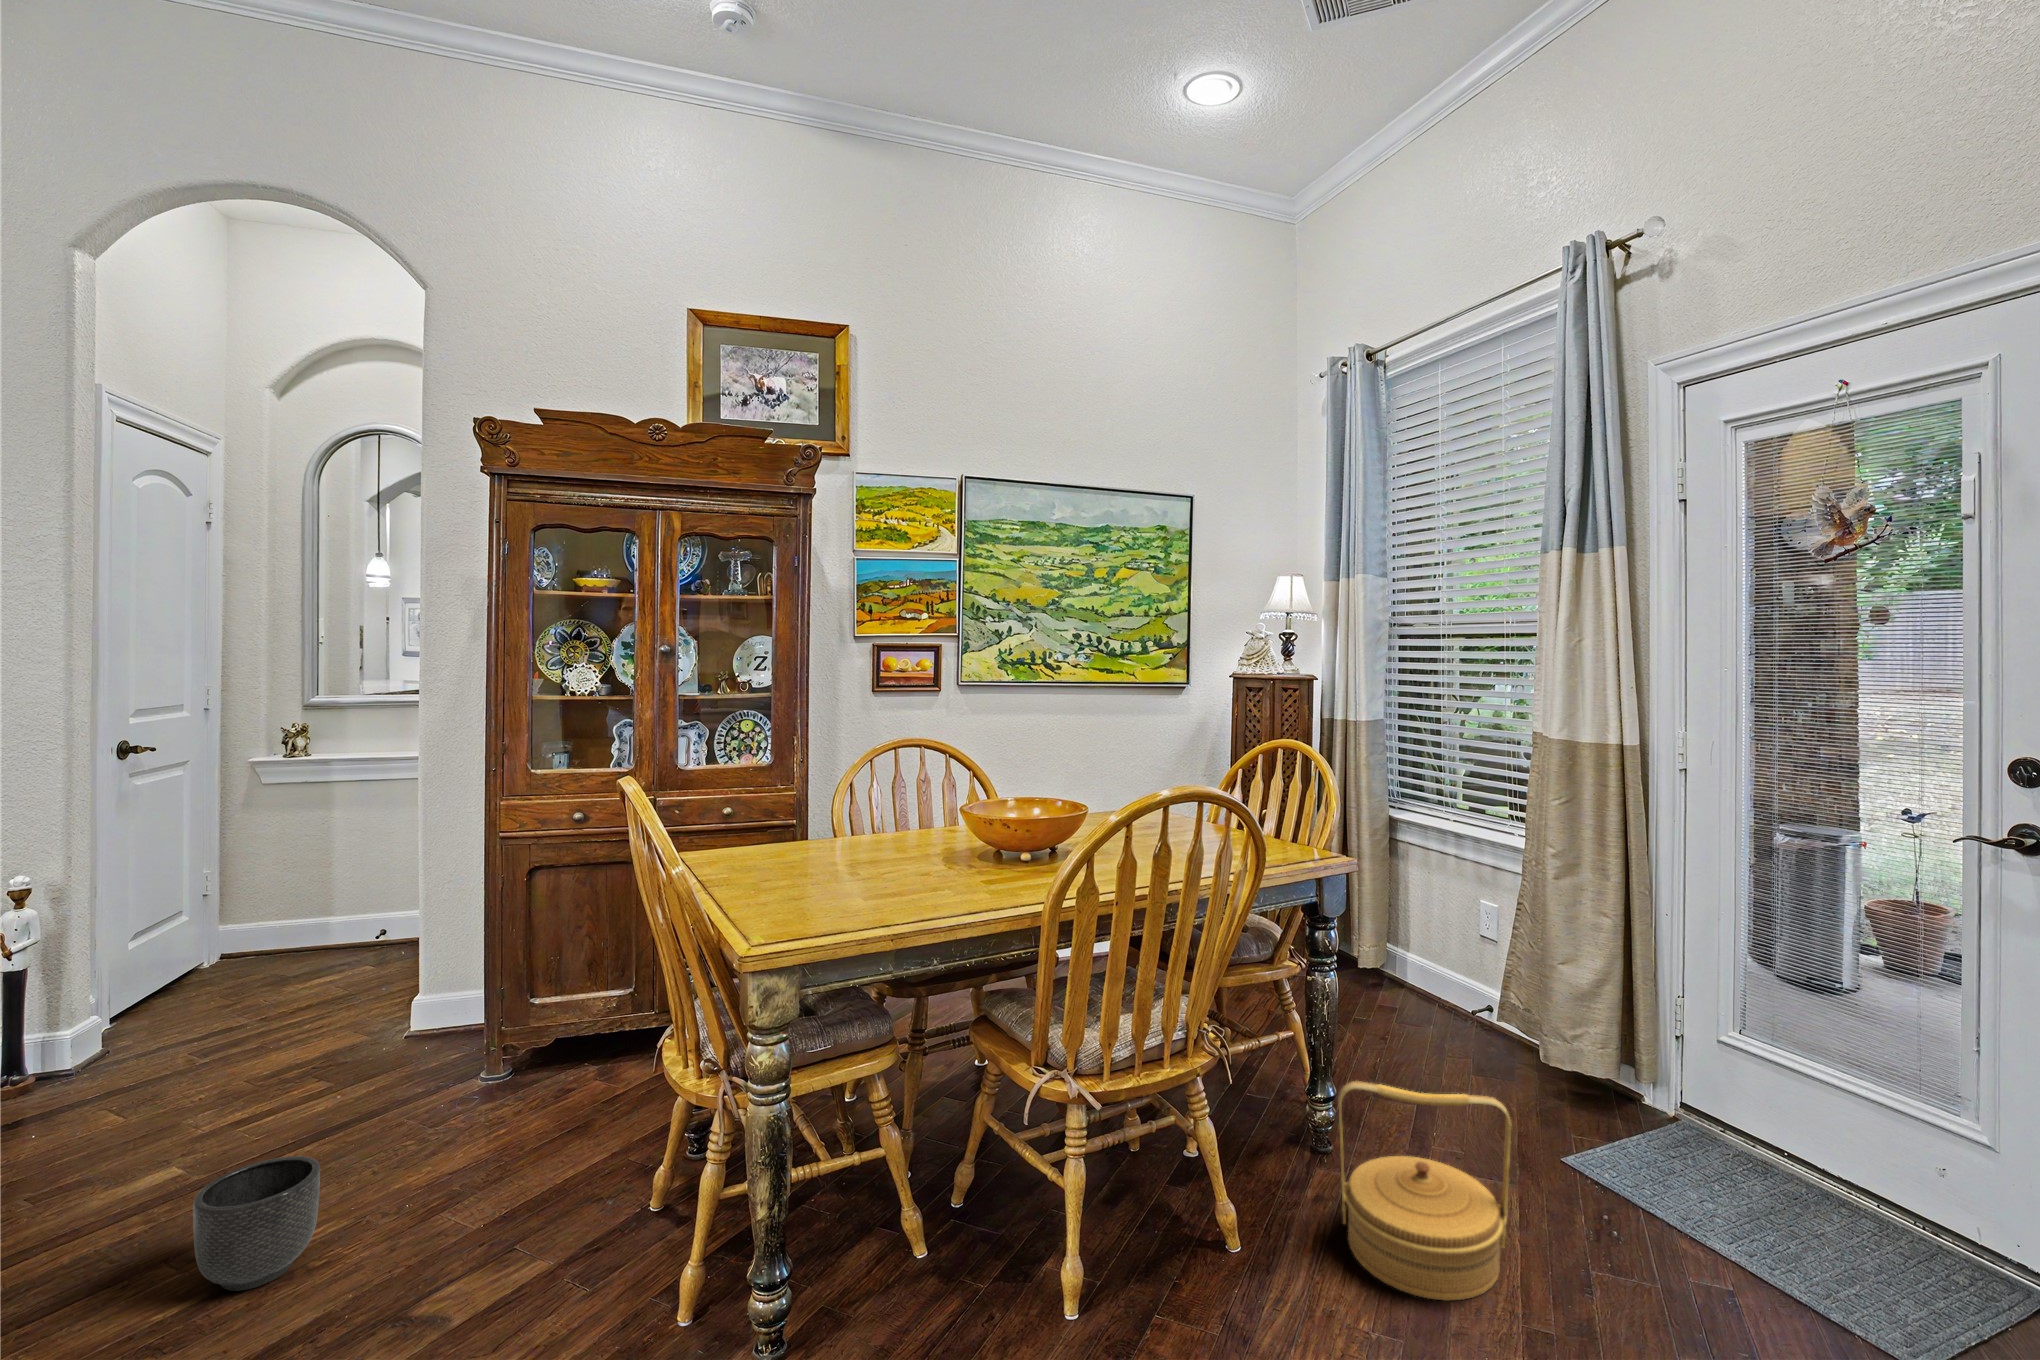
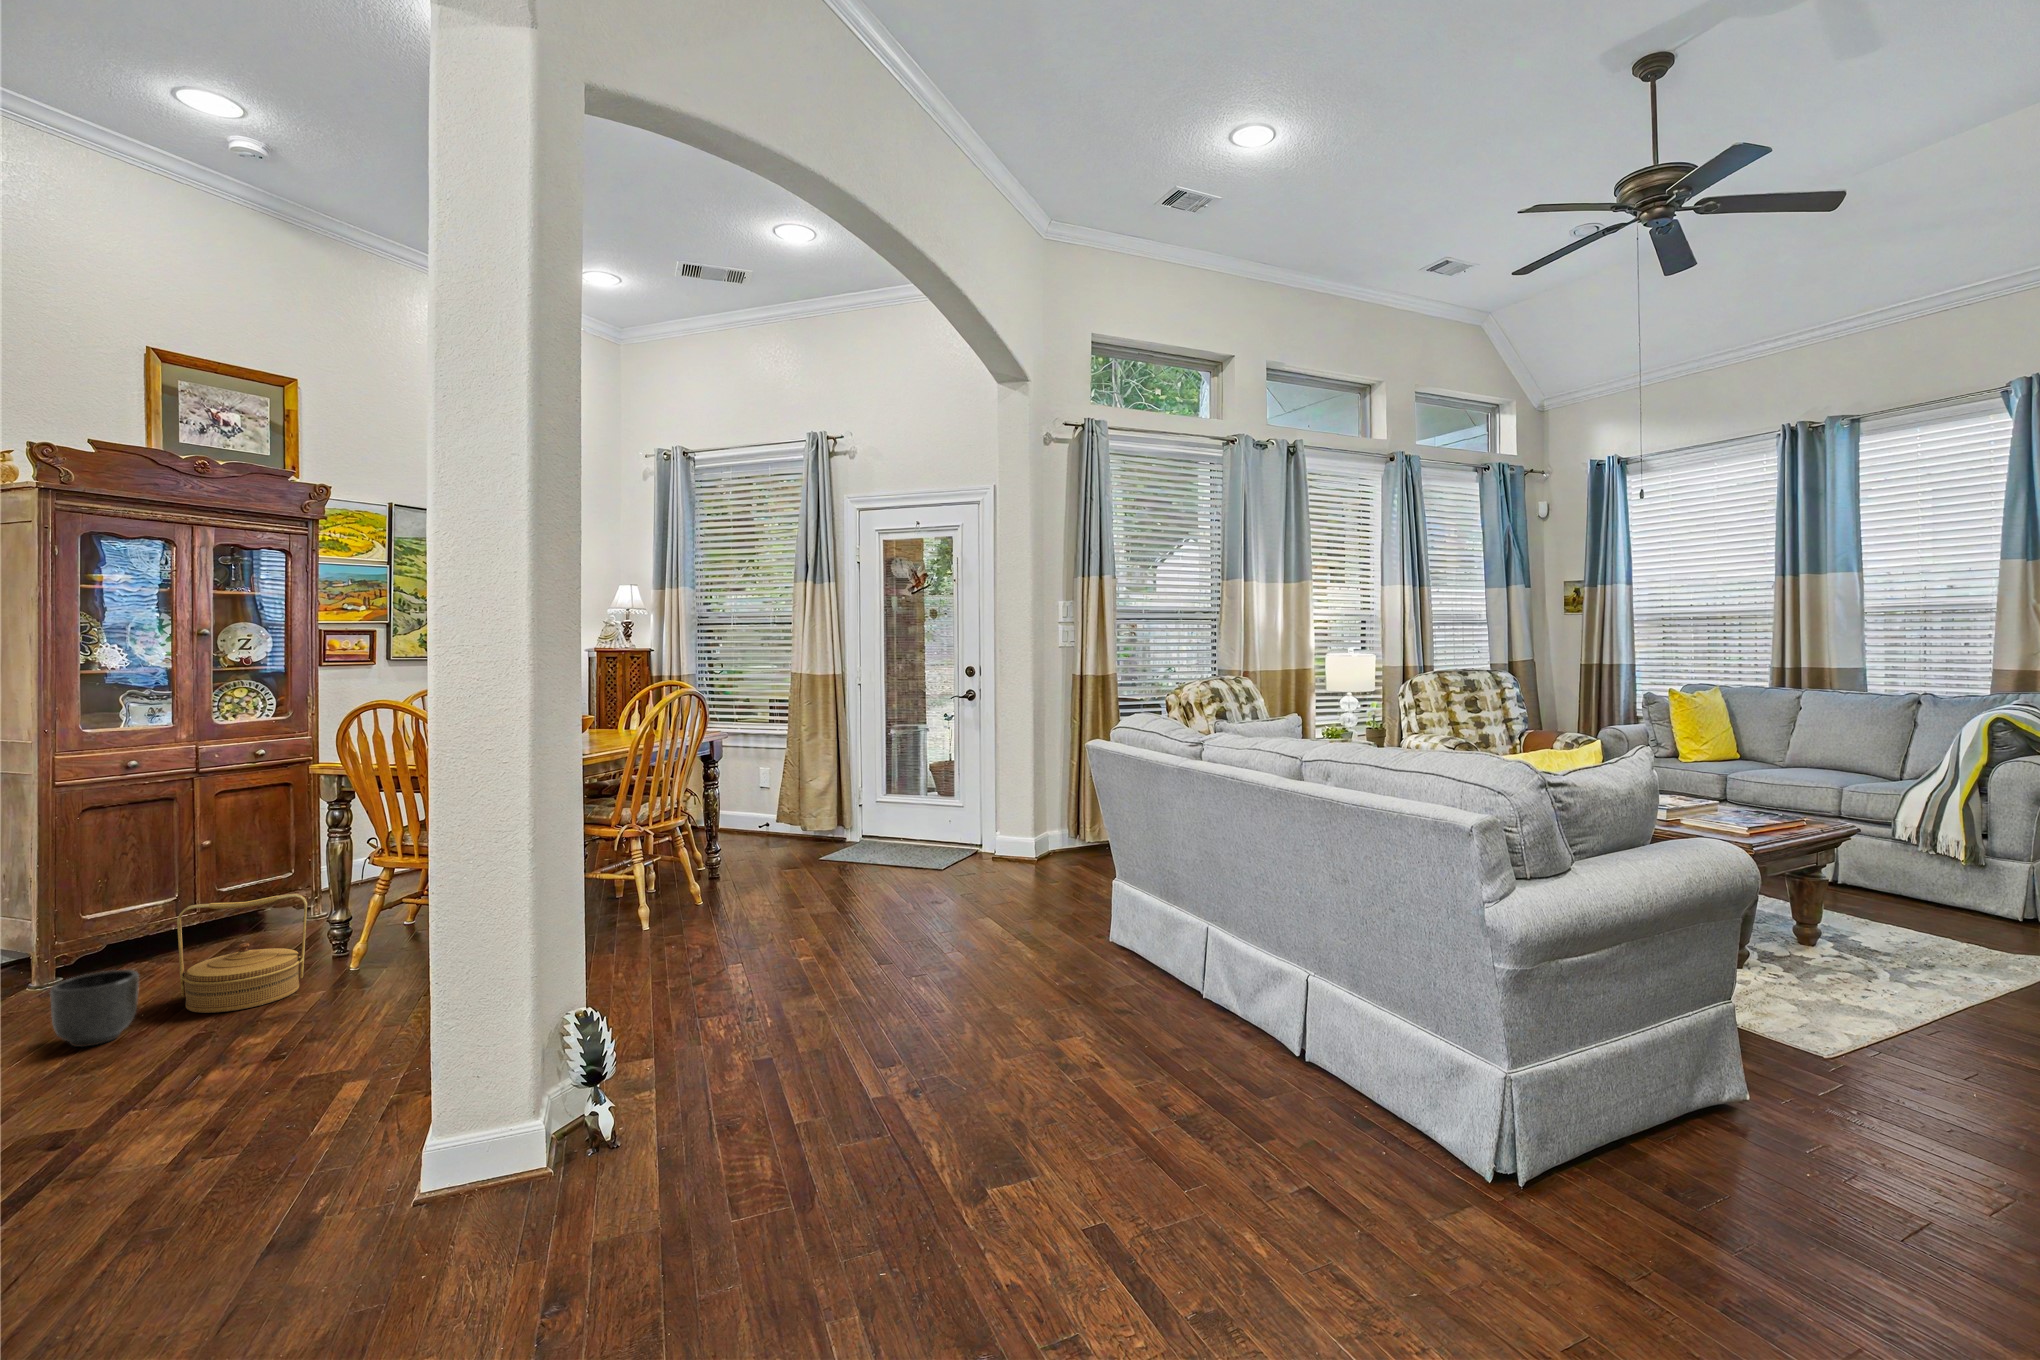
basket: present [1338,1081,1512,1301] -> present [177,894,307,1013]

